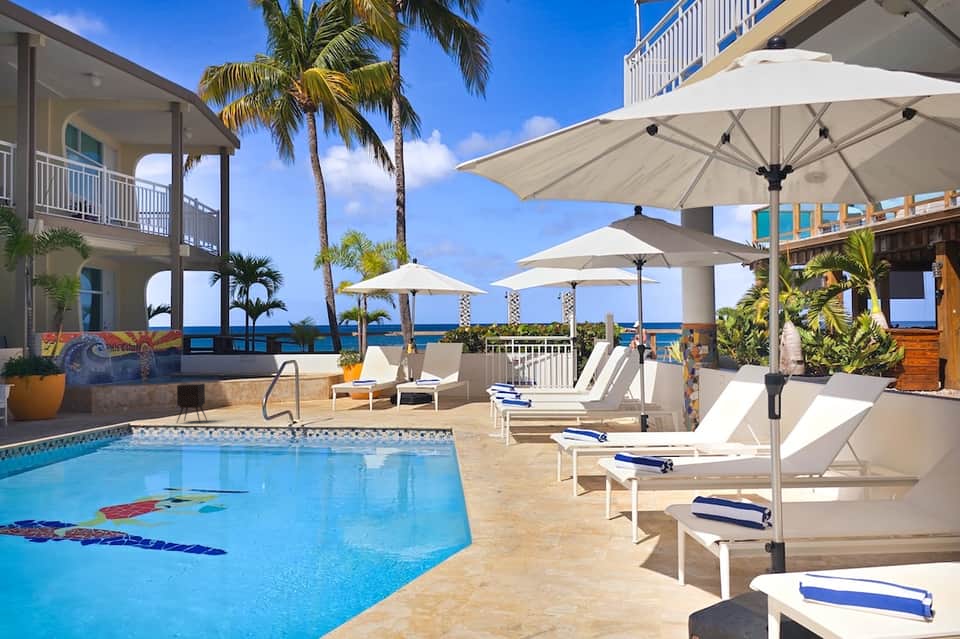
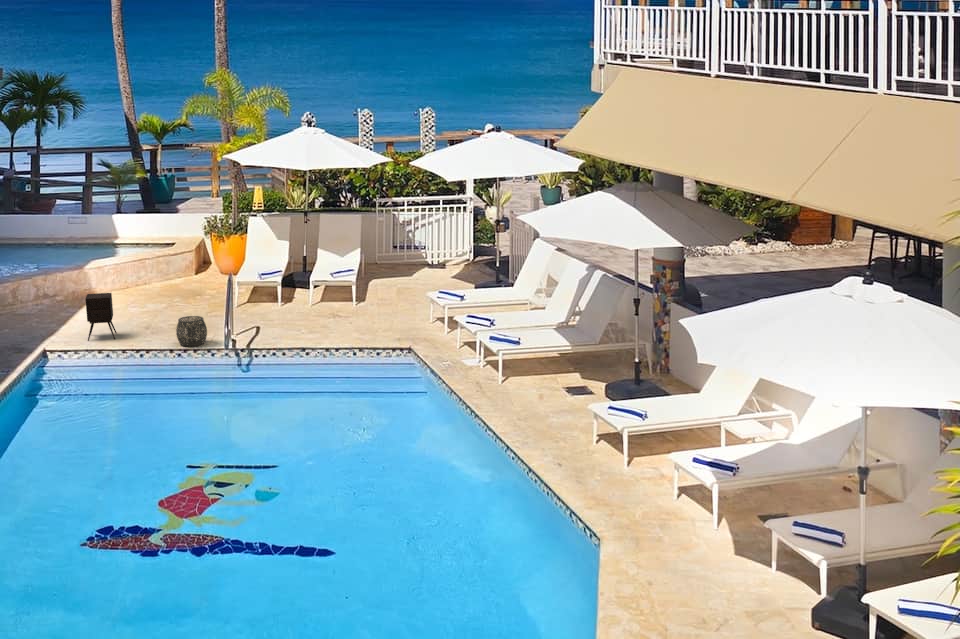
woven basket: none [245,401,274,426] -> present [176,316,207,346]

